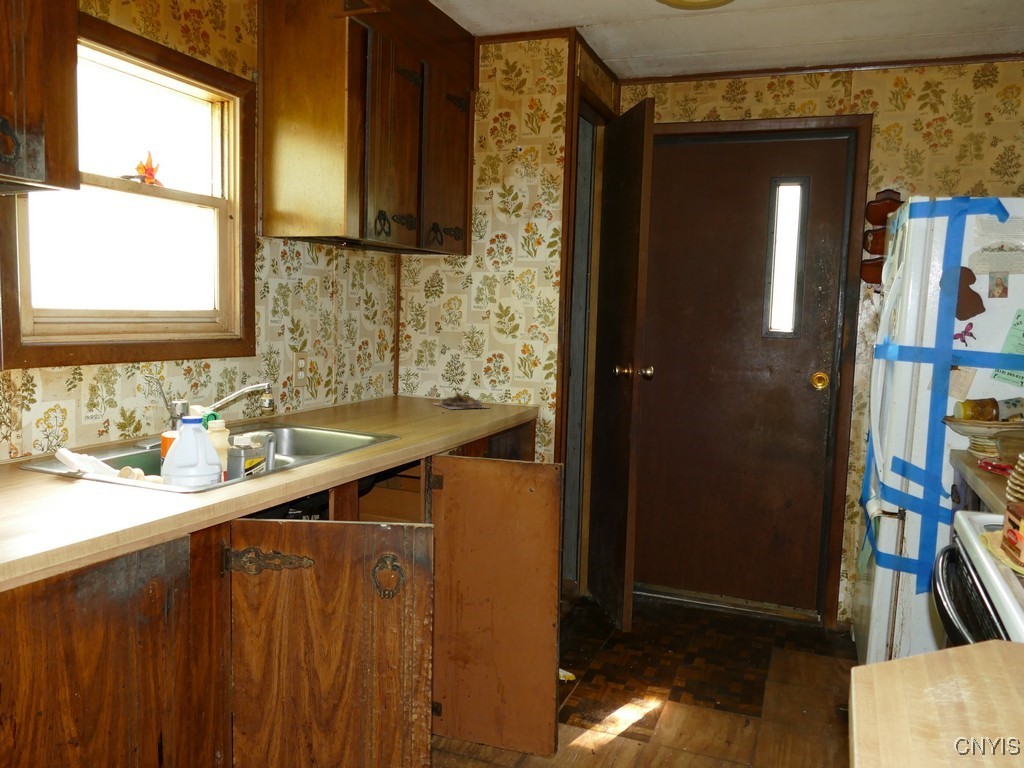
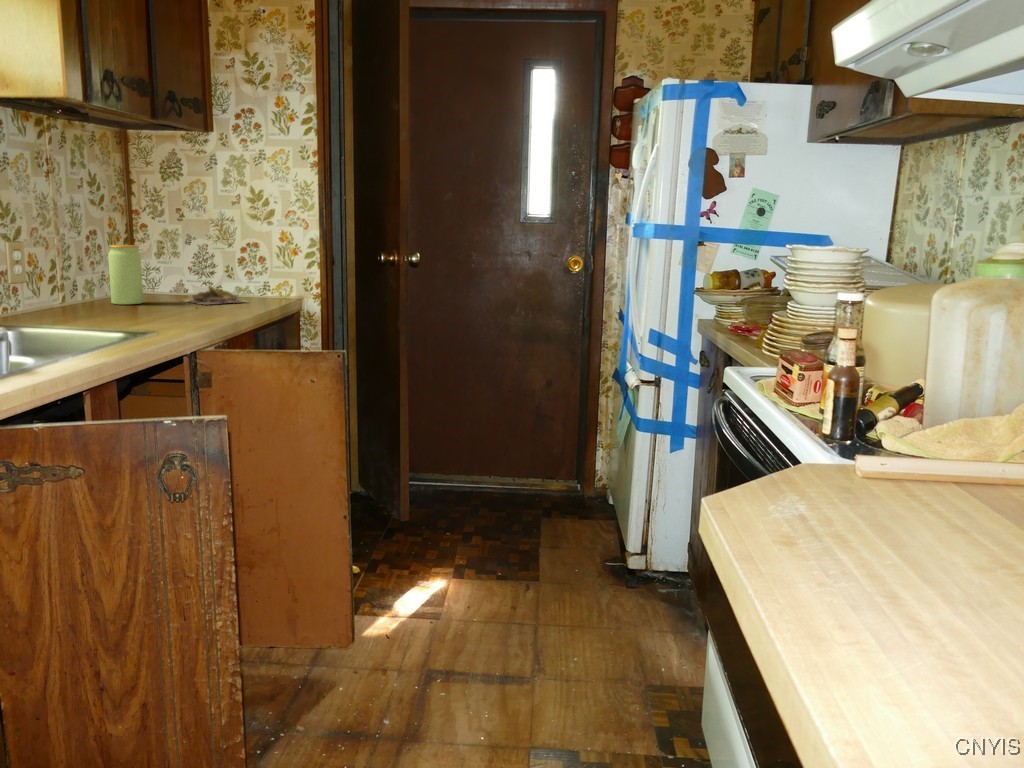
jar: none [374,354,401,406] -> present [108,245,144,304]

